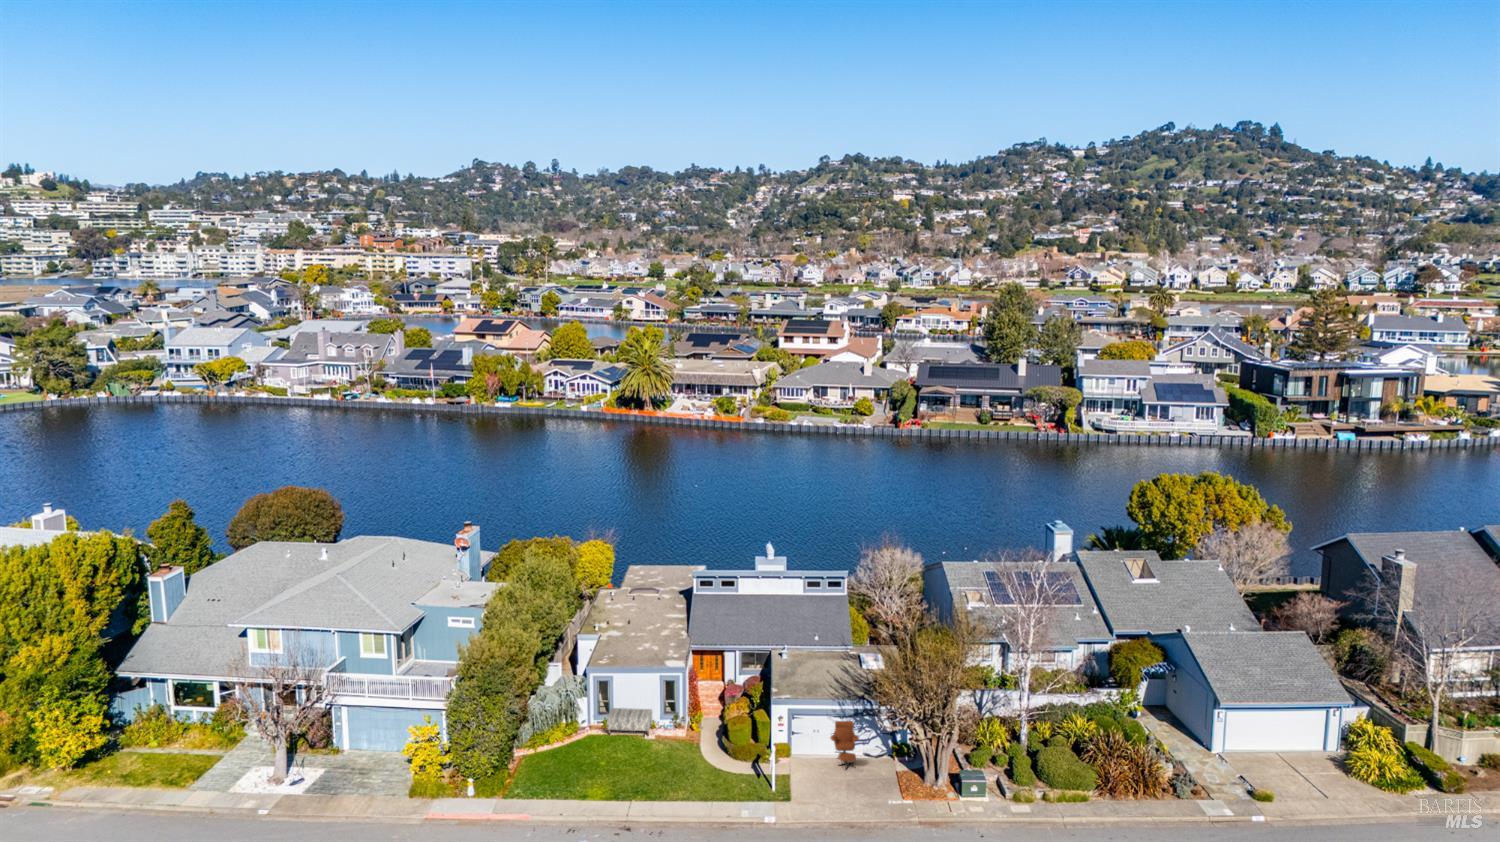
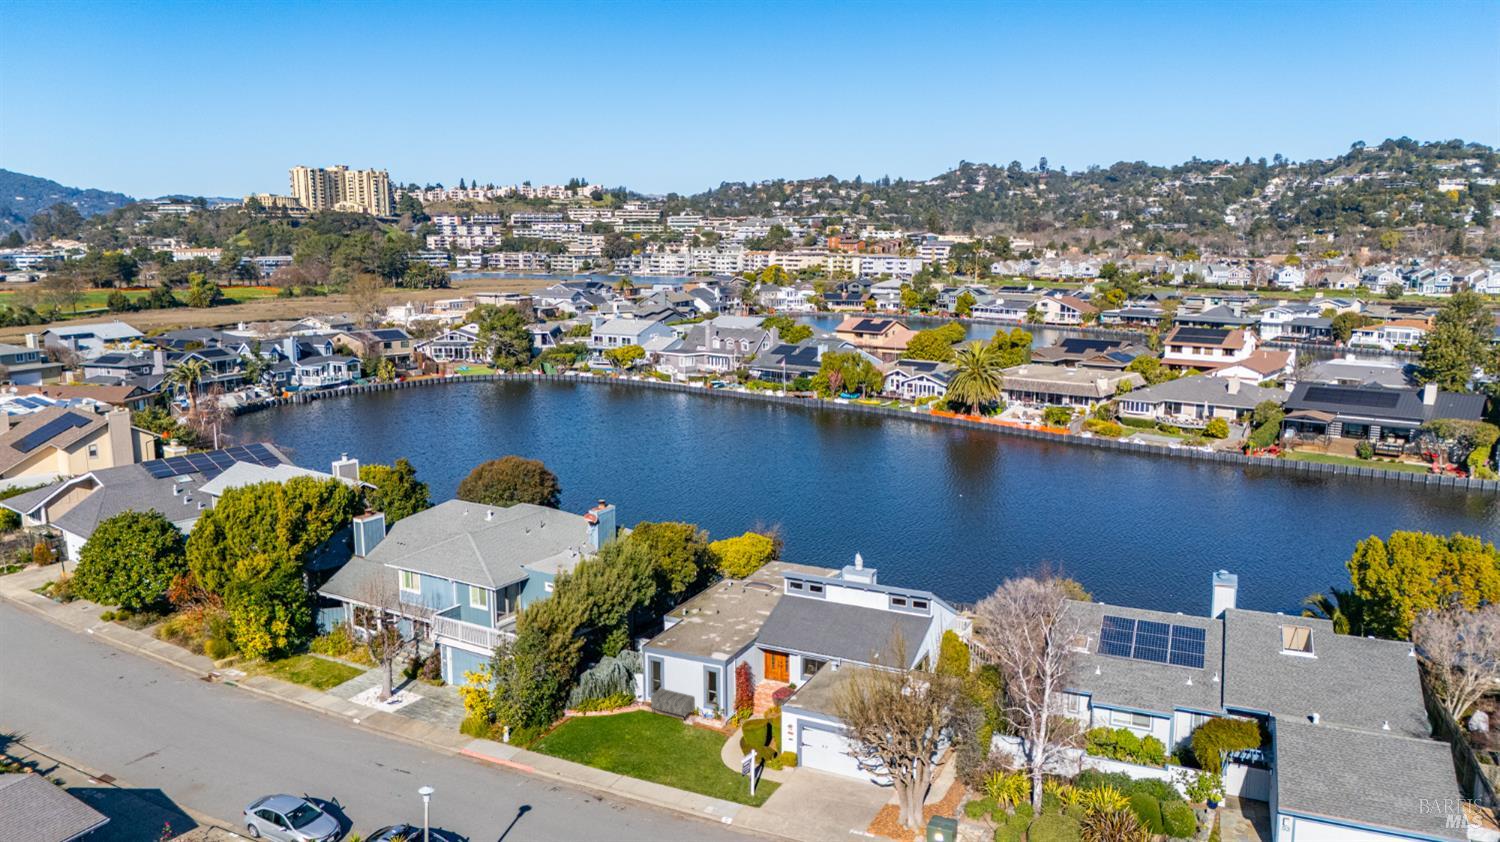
lounge chair: present [831,721,859,766] -> none [831,741,863,791]

